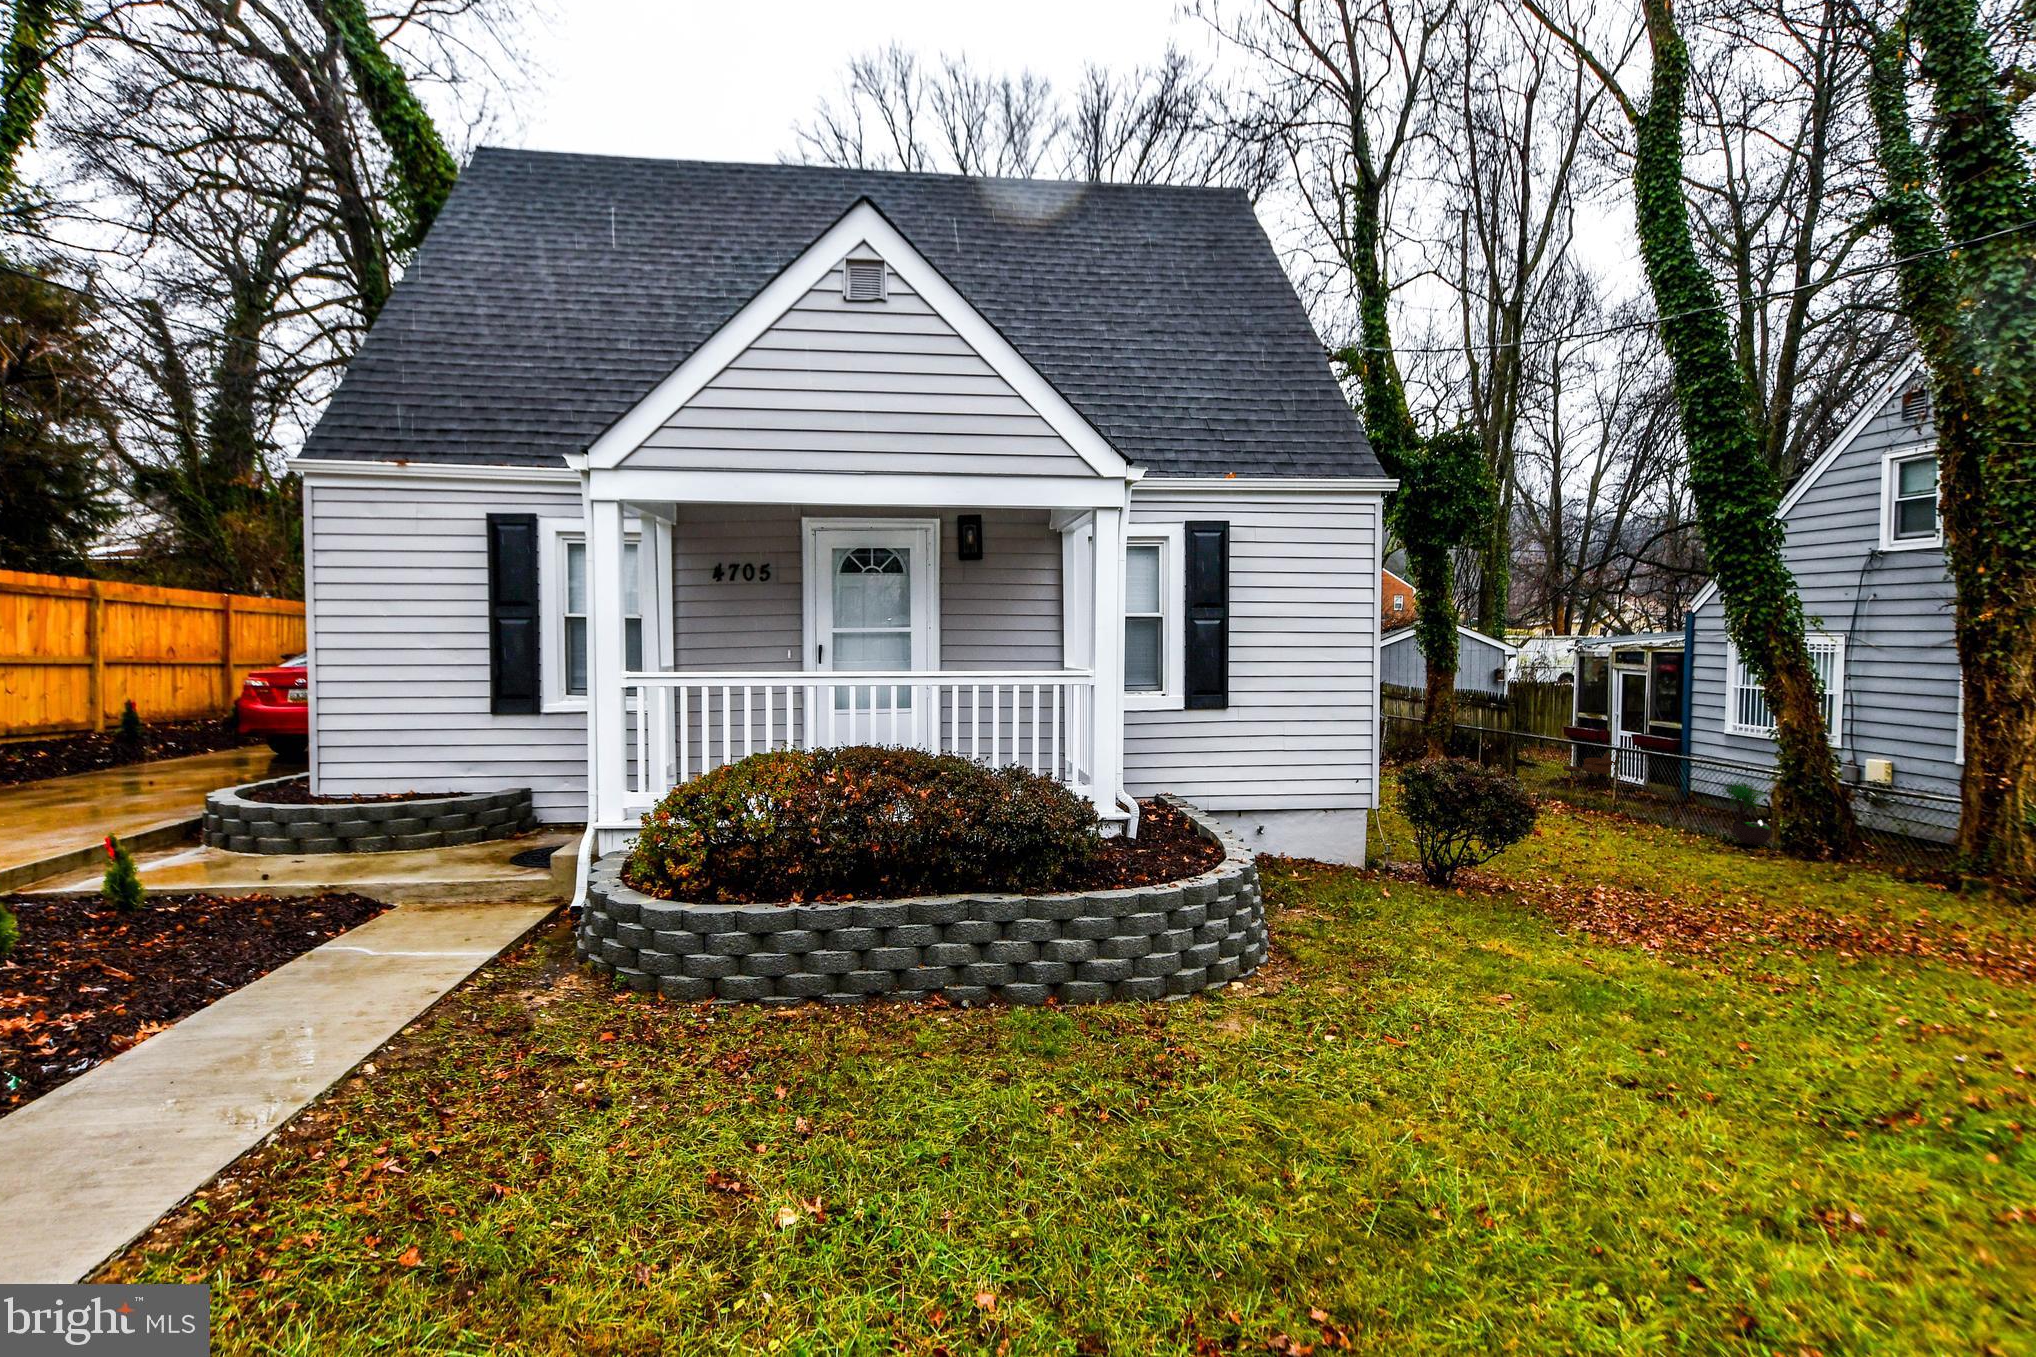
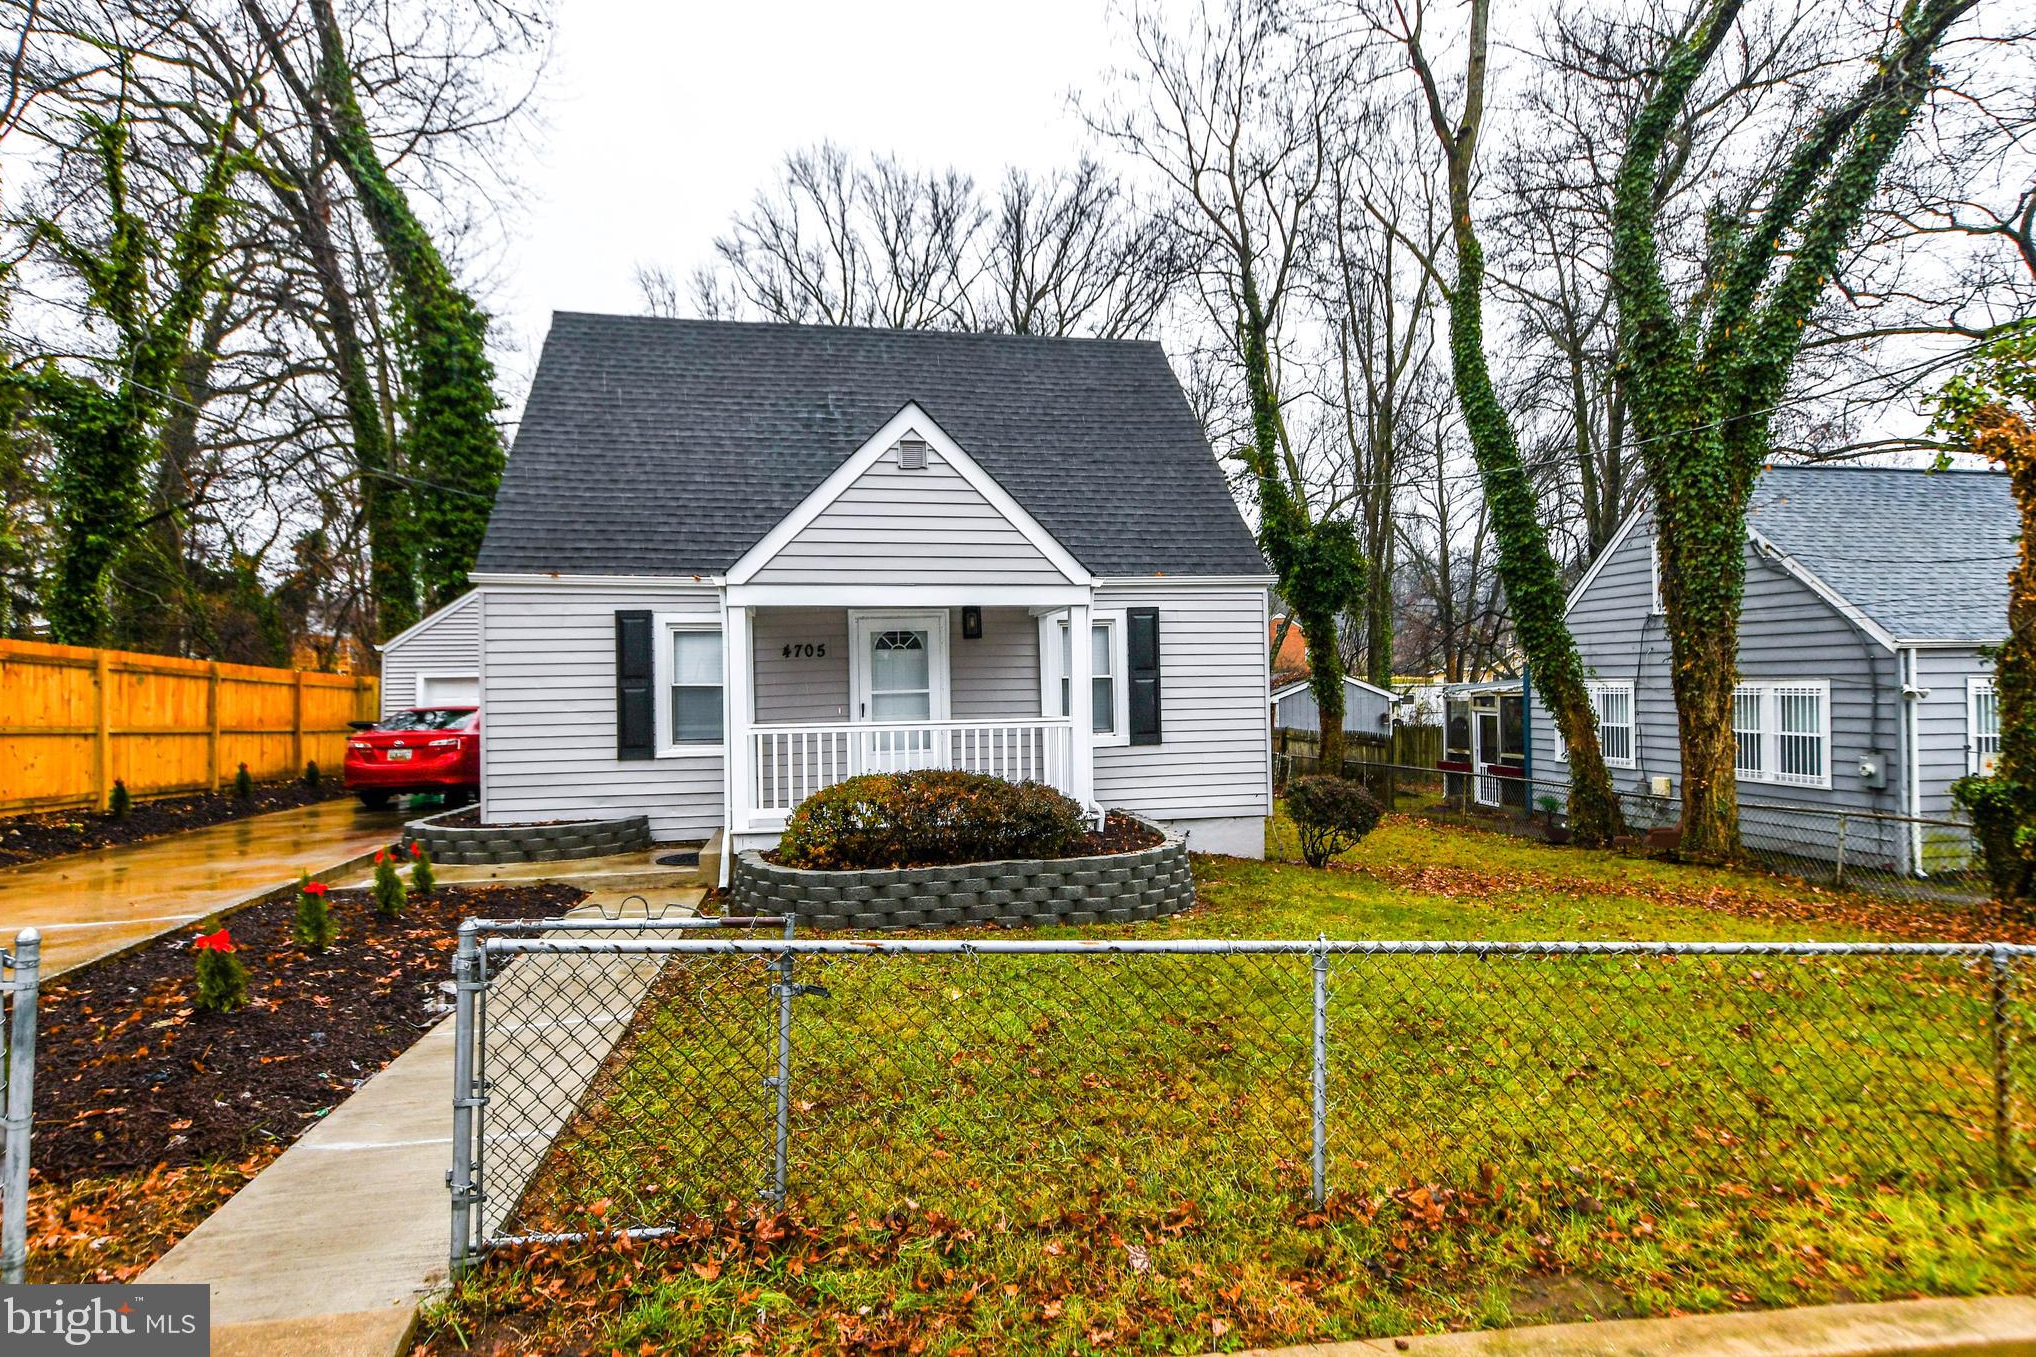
lounge chair: present [1562,752,1618,784] -> present [1610,811,1683,861]

